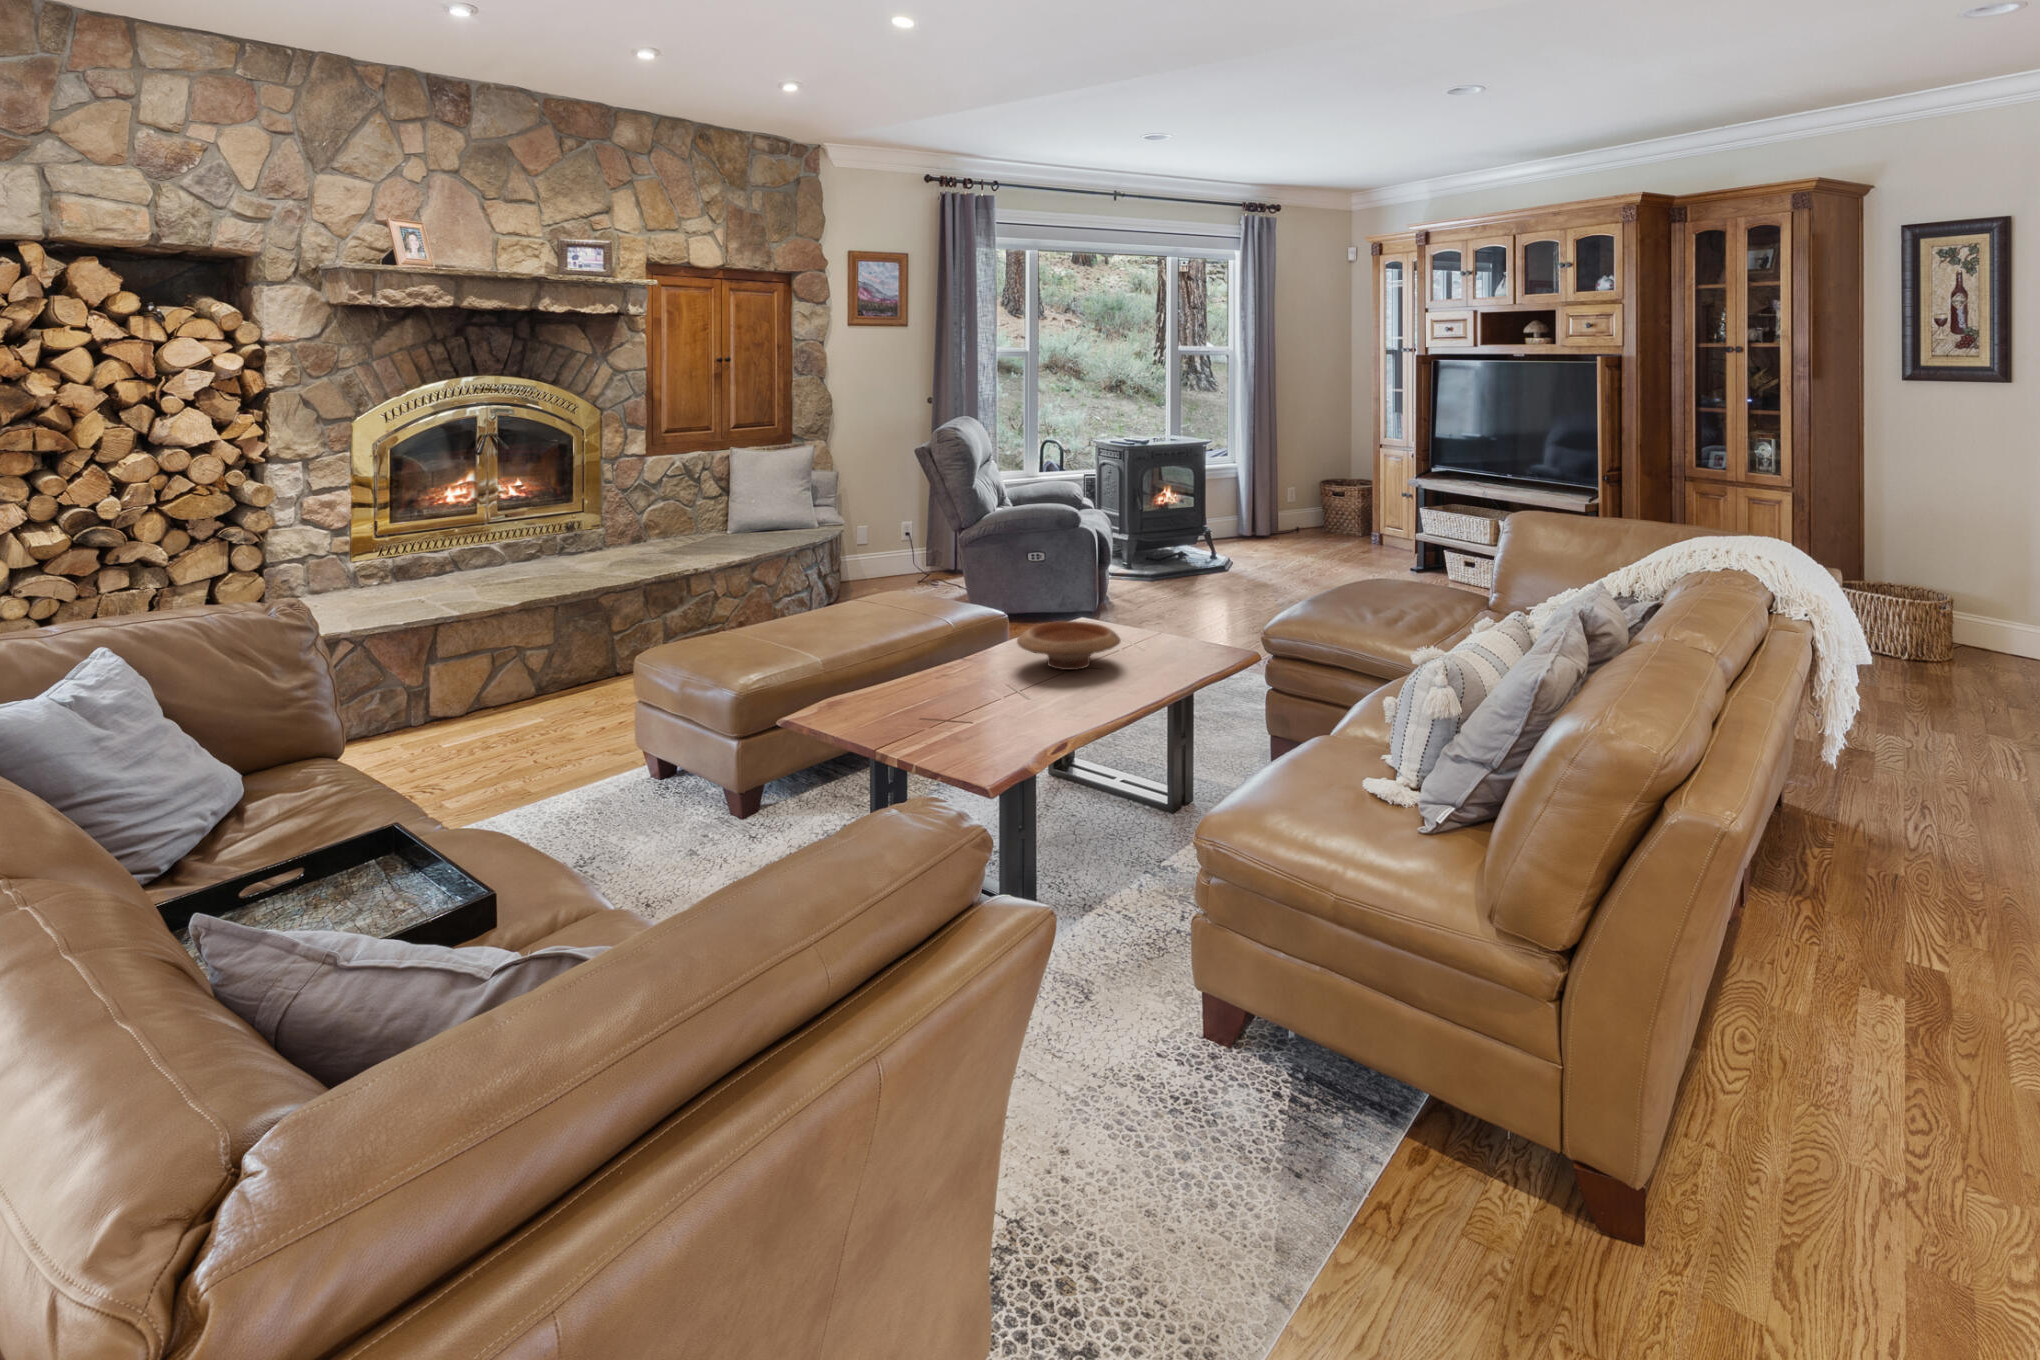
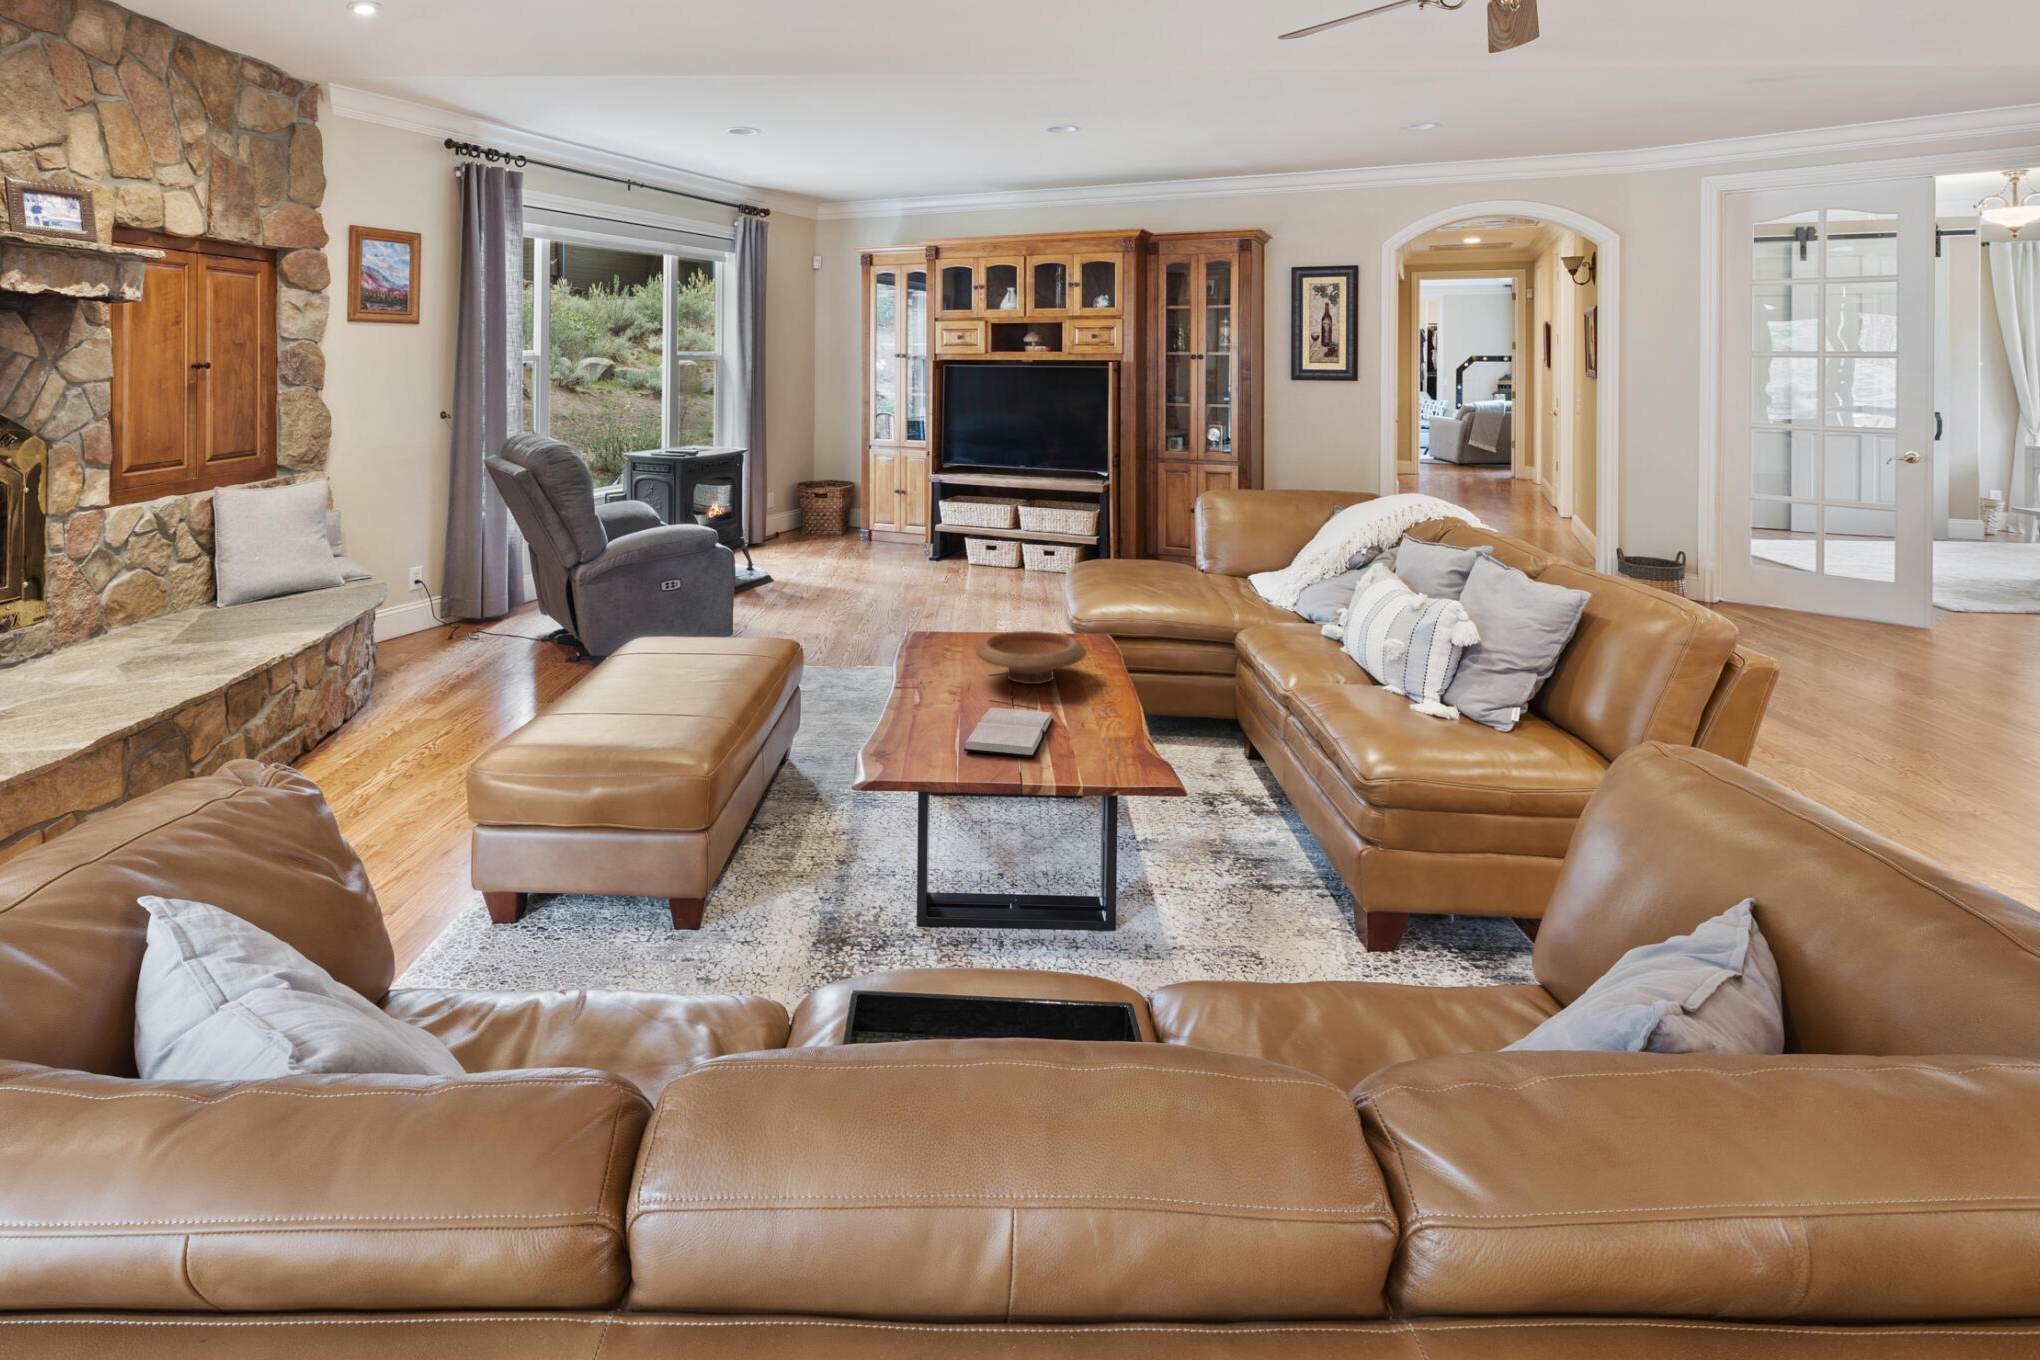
hardback book: none [897,677,1011,717] -> present [964,708,1053,757]

